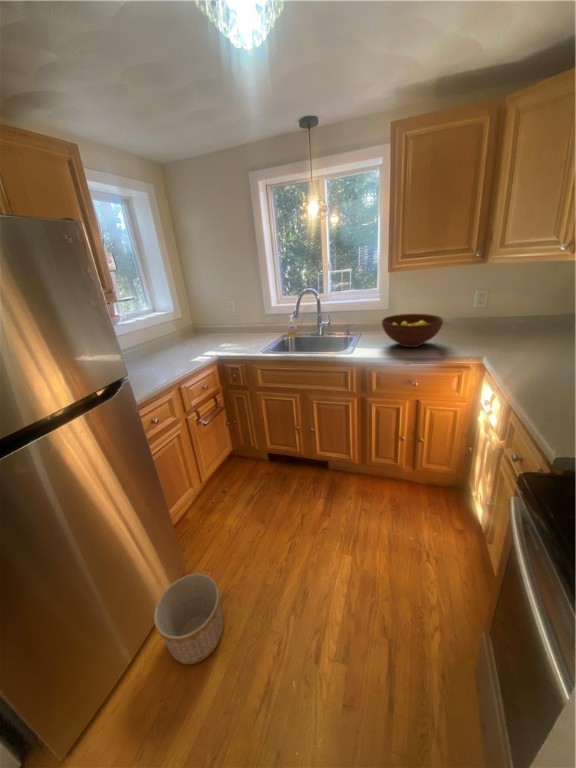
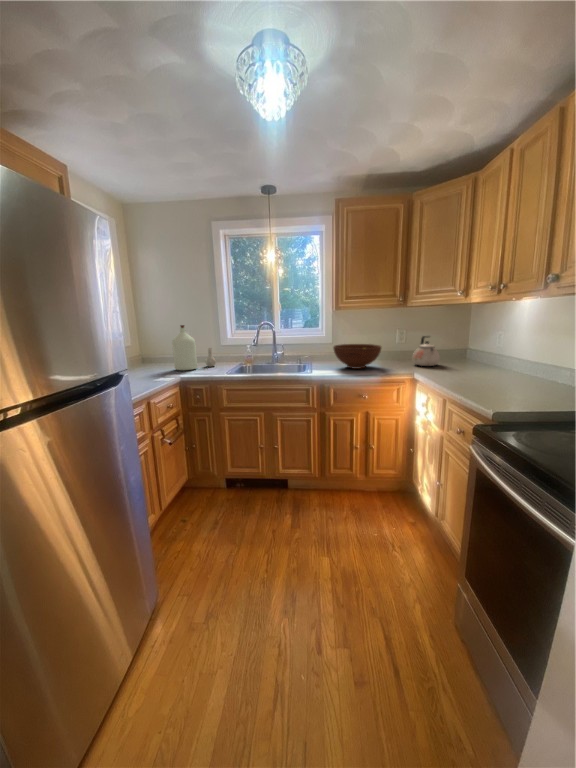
bottle: none [211,298,258,346] -> present [172,325,216,370]
kettle: none [486,304,526,345] -> present [412,336,440,366]
planter: present [154,574,223,664] -> none [142,581,213,682]

